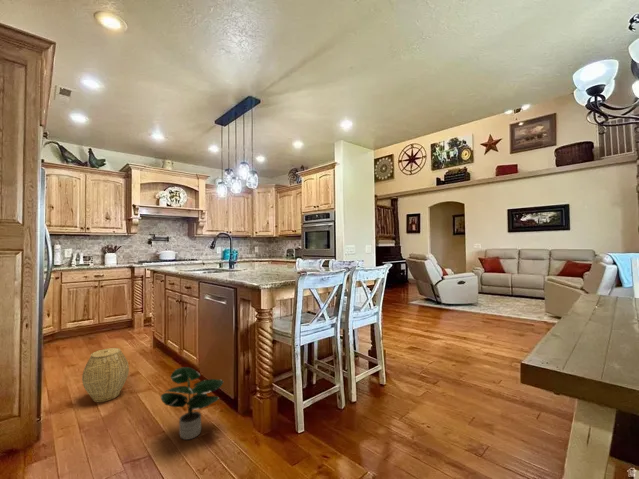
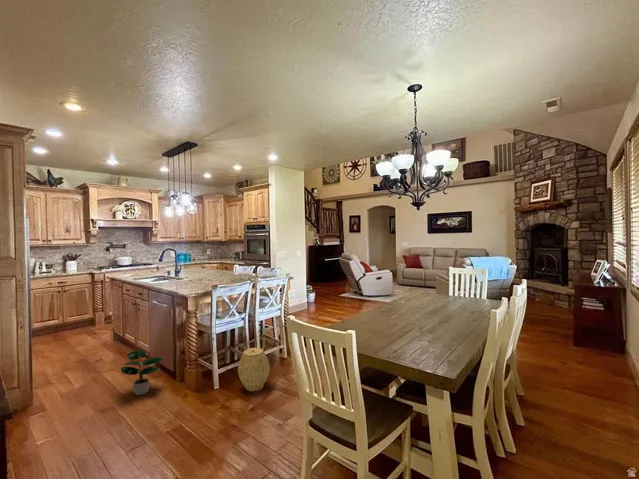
woven basket: present [82,348,129,402] -> present [238,348,270,391]

